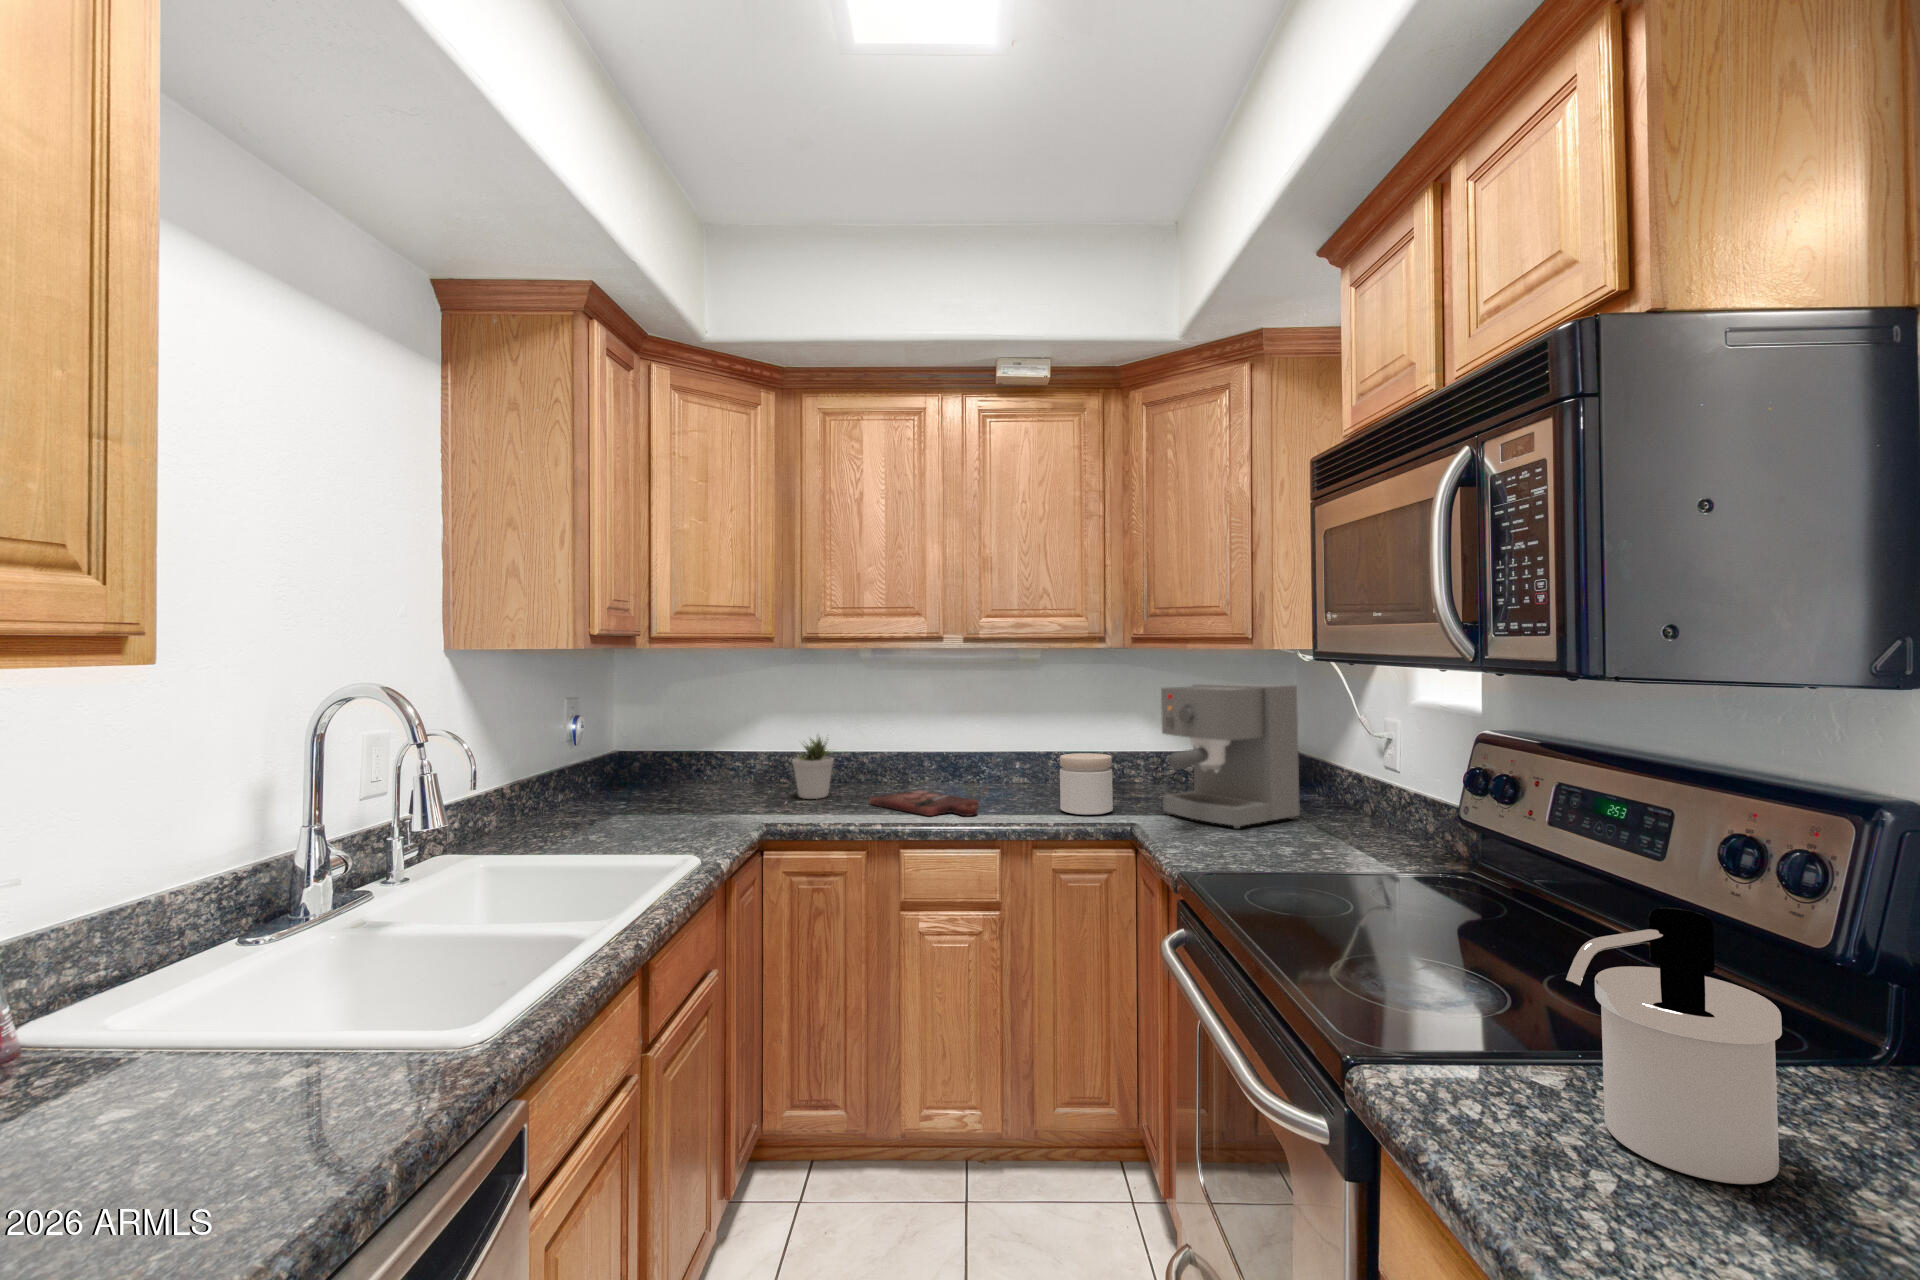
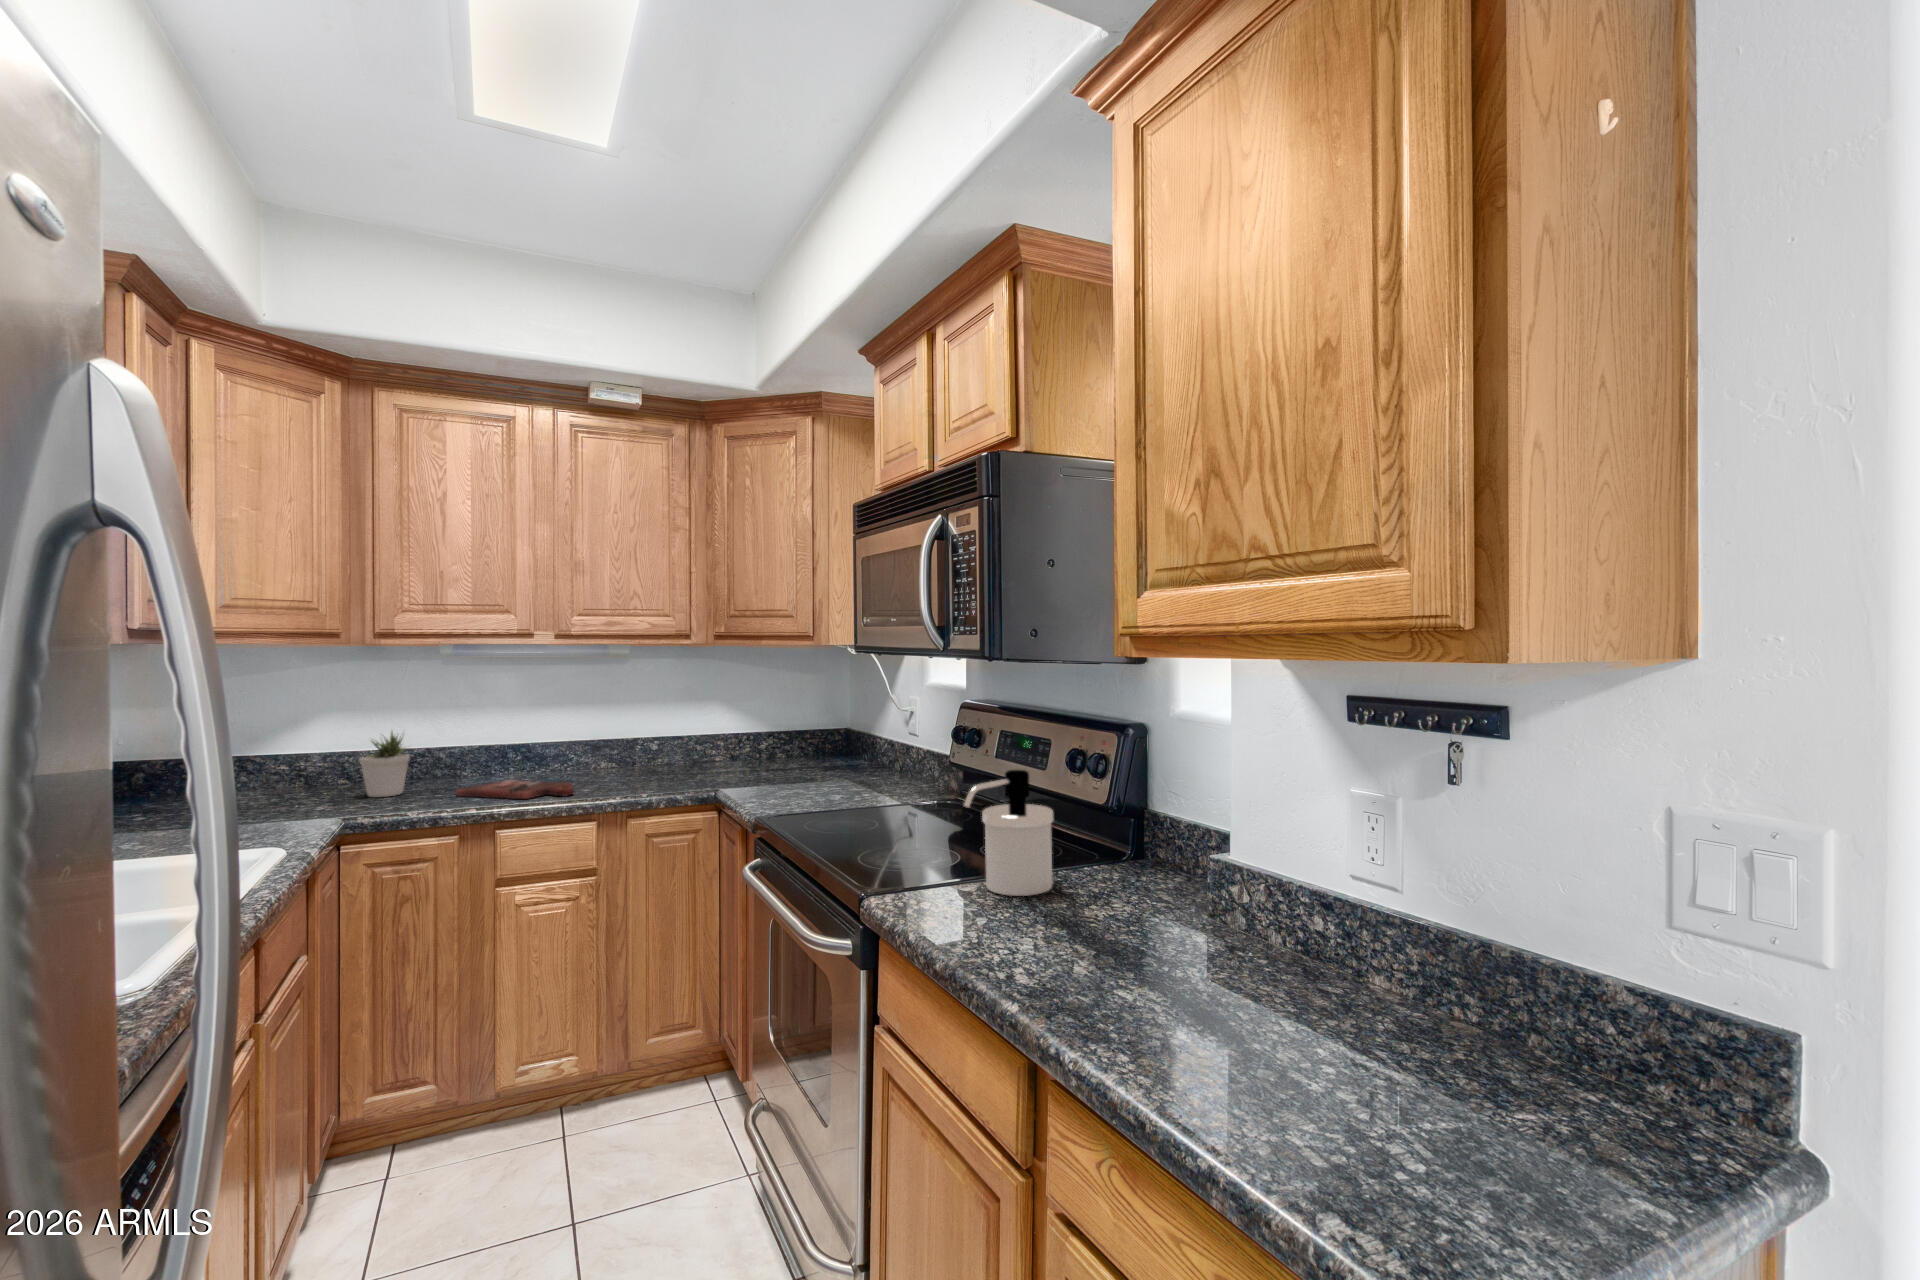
coffee maker: present [1161,684,1300,829] -> none [741,673,848,785]
jar: present [1060,753,1113,815] -> none [652,735,699,786]

